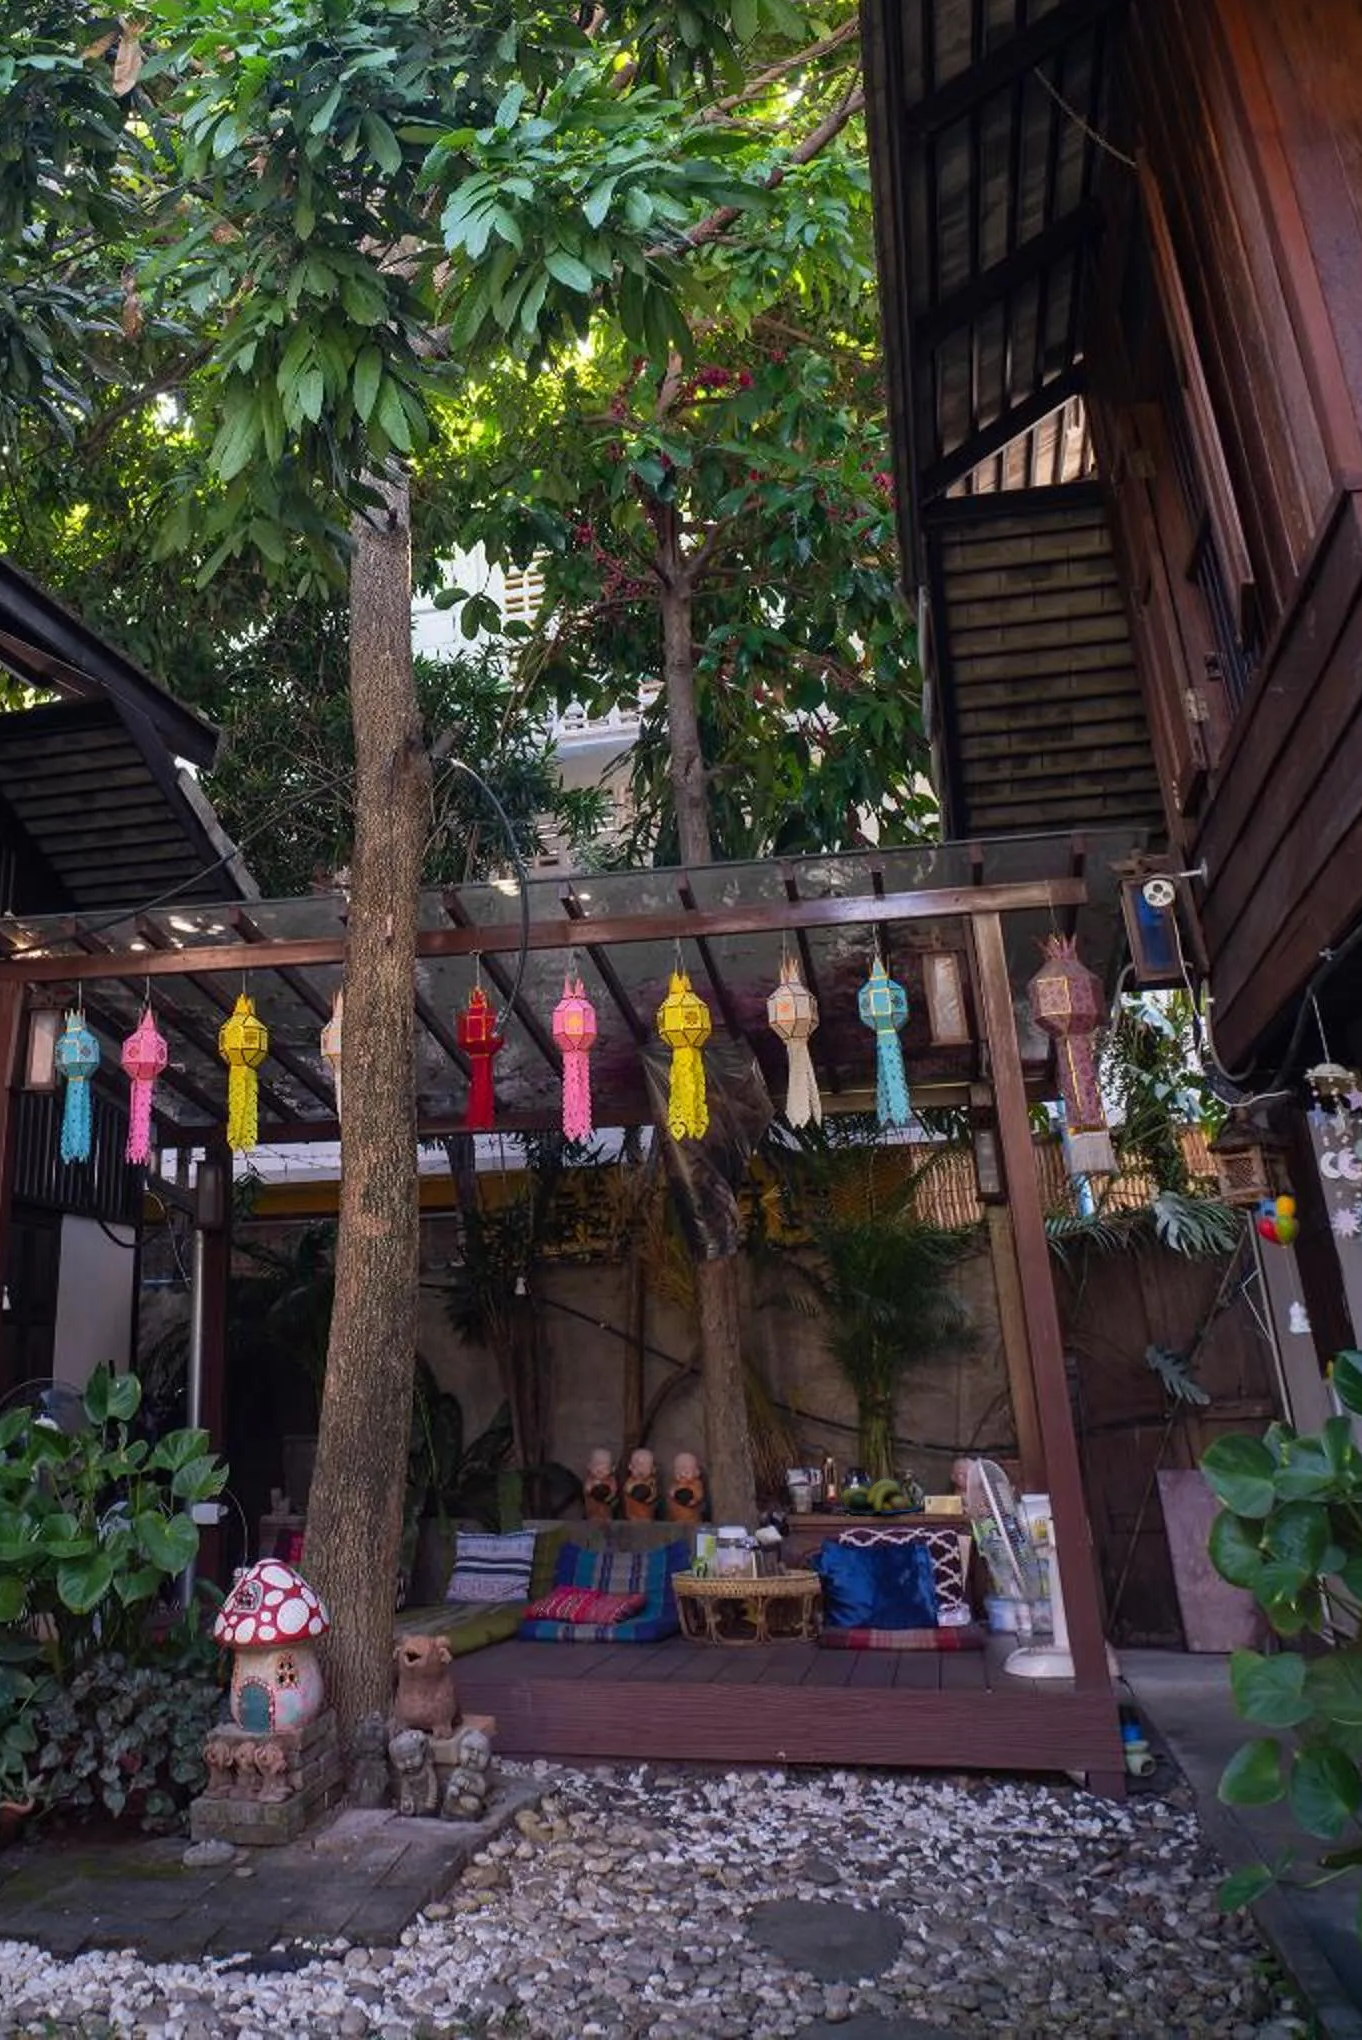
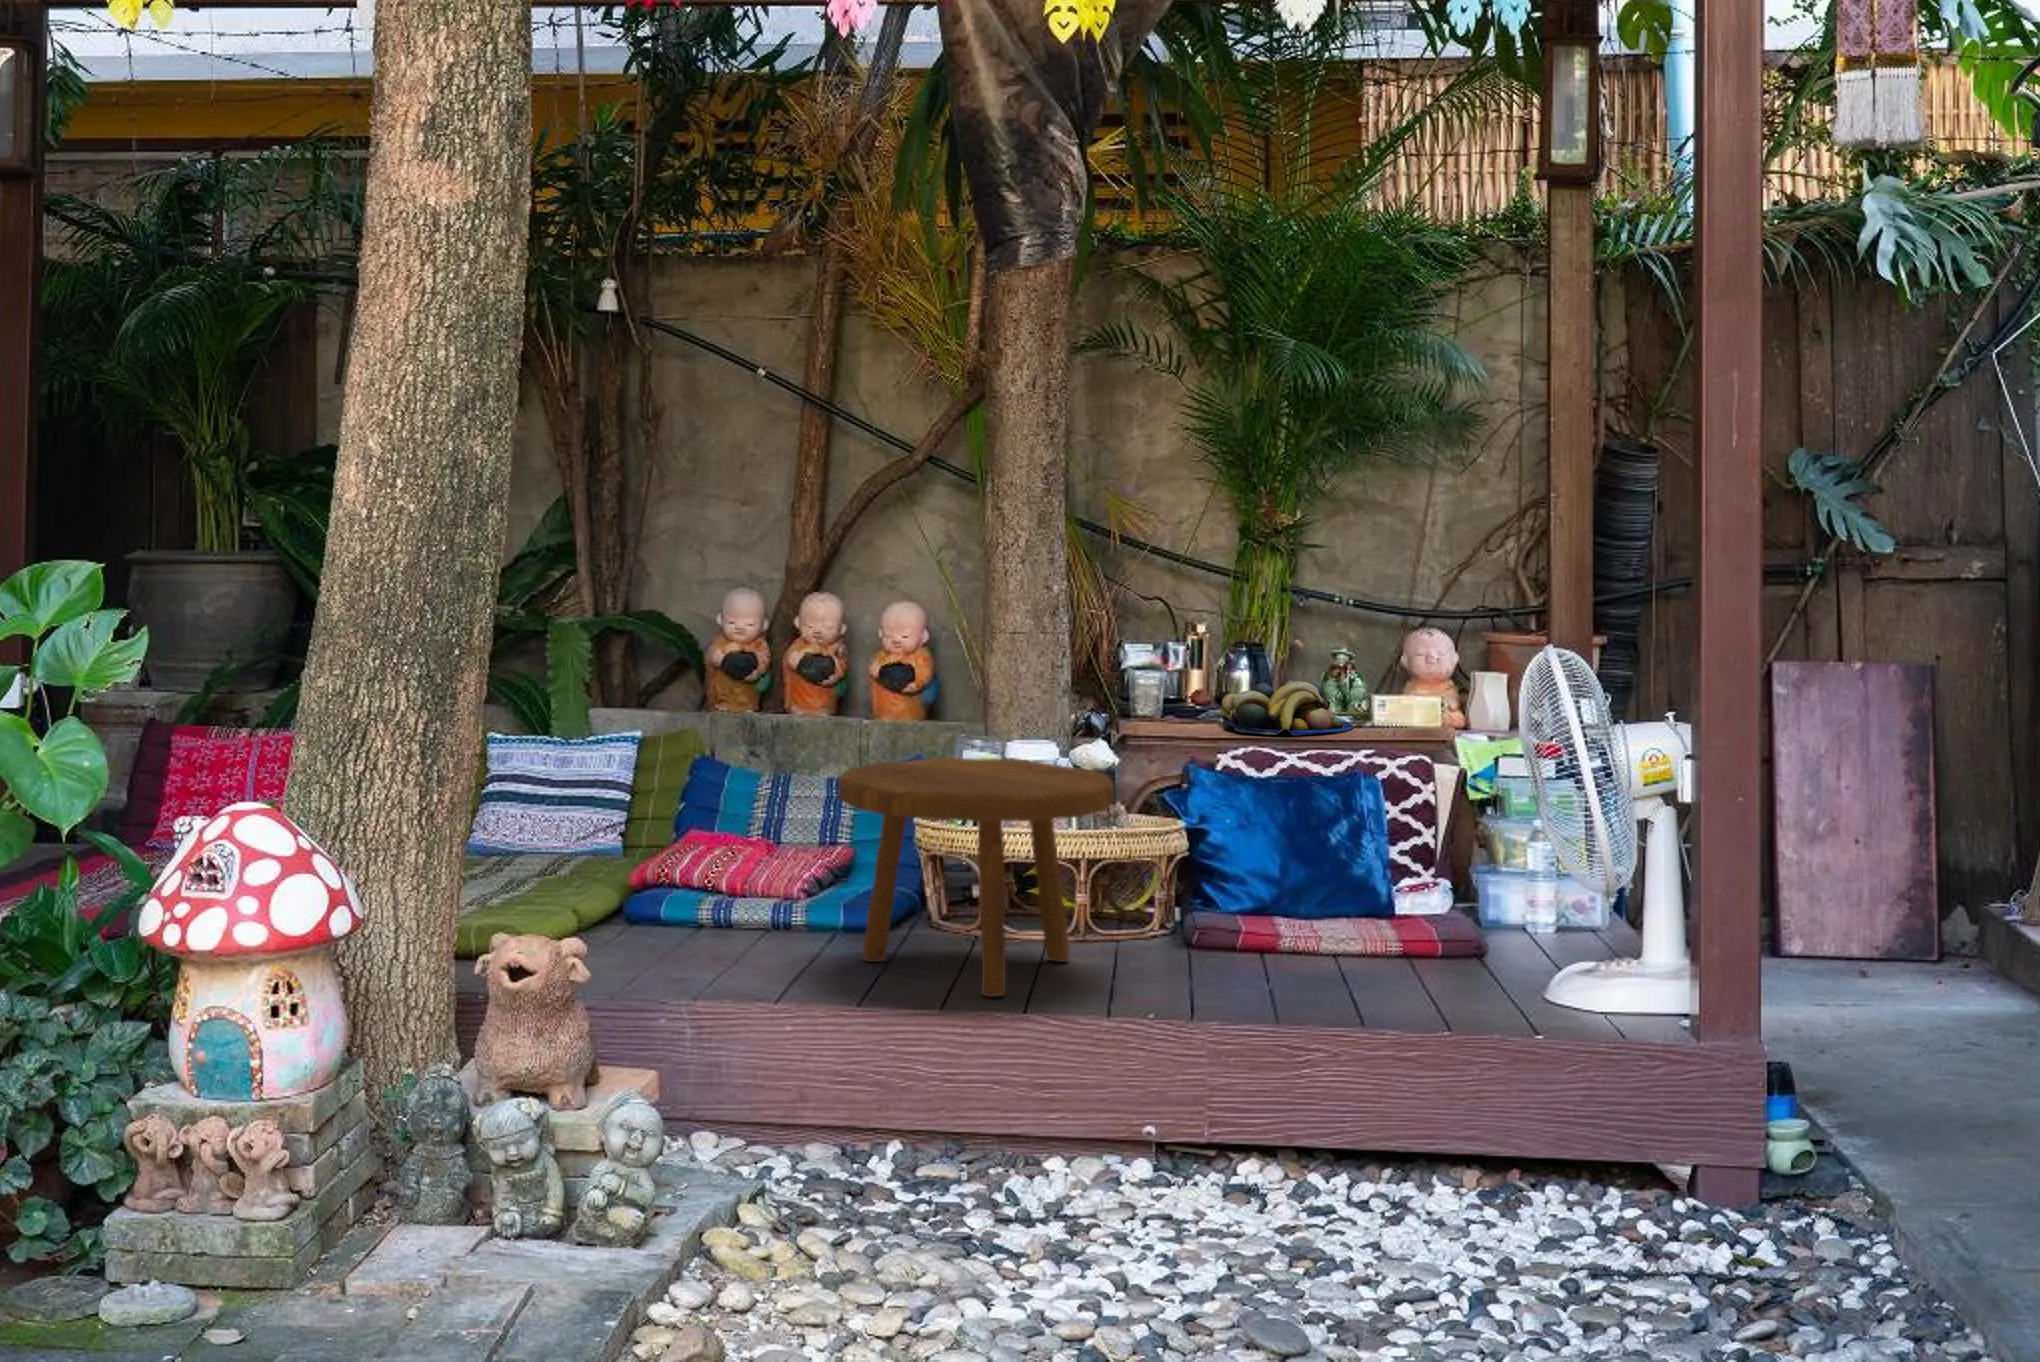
footstool: none [597,1530,752,1678] -> present [838,758,1114,997]

